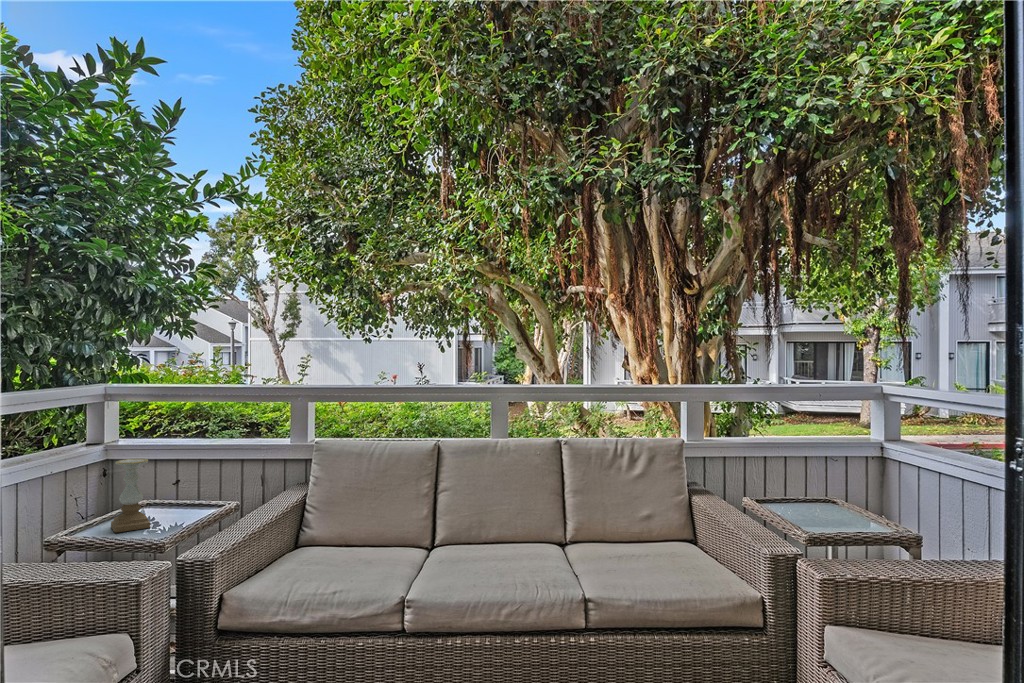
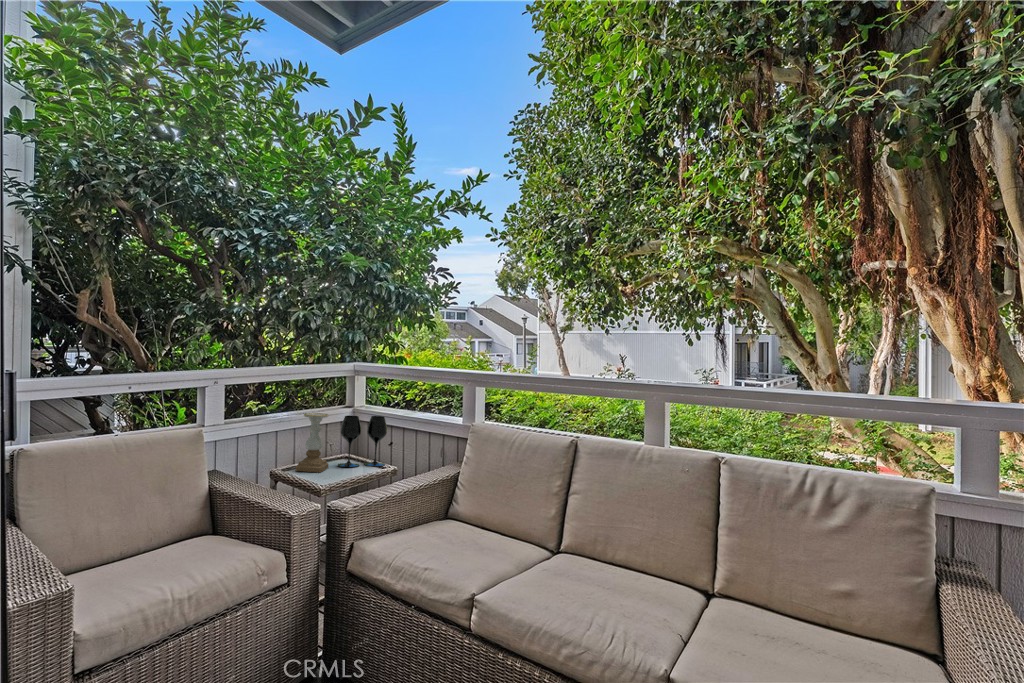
wine glass: none [150,452,204,517] -> present [338,416,387,467]

